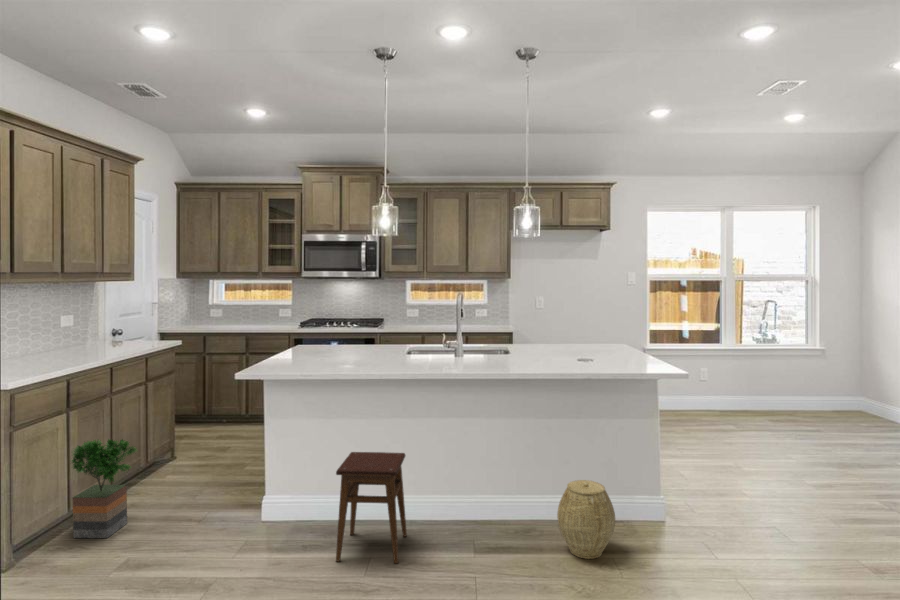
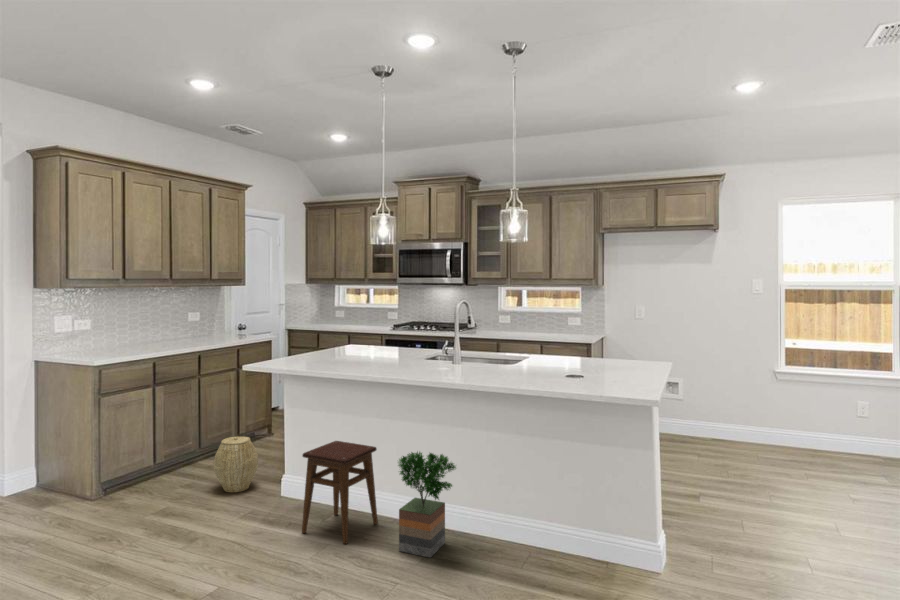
potted tree: present [72,439,136,538] -> present [398,452,456,558]
woven basket: present [557,480,615,559] -> present [214,436,258,492]

